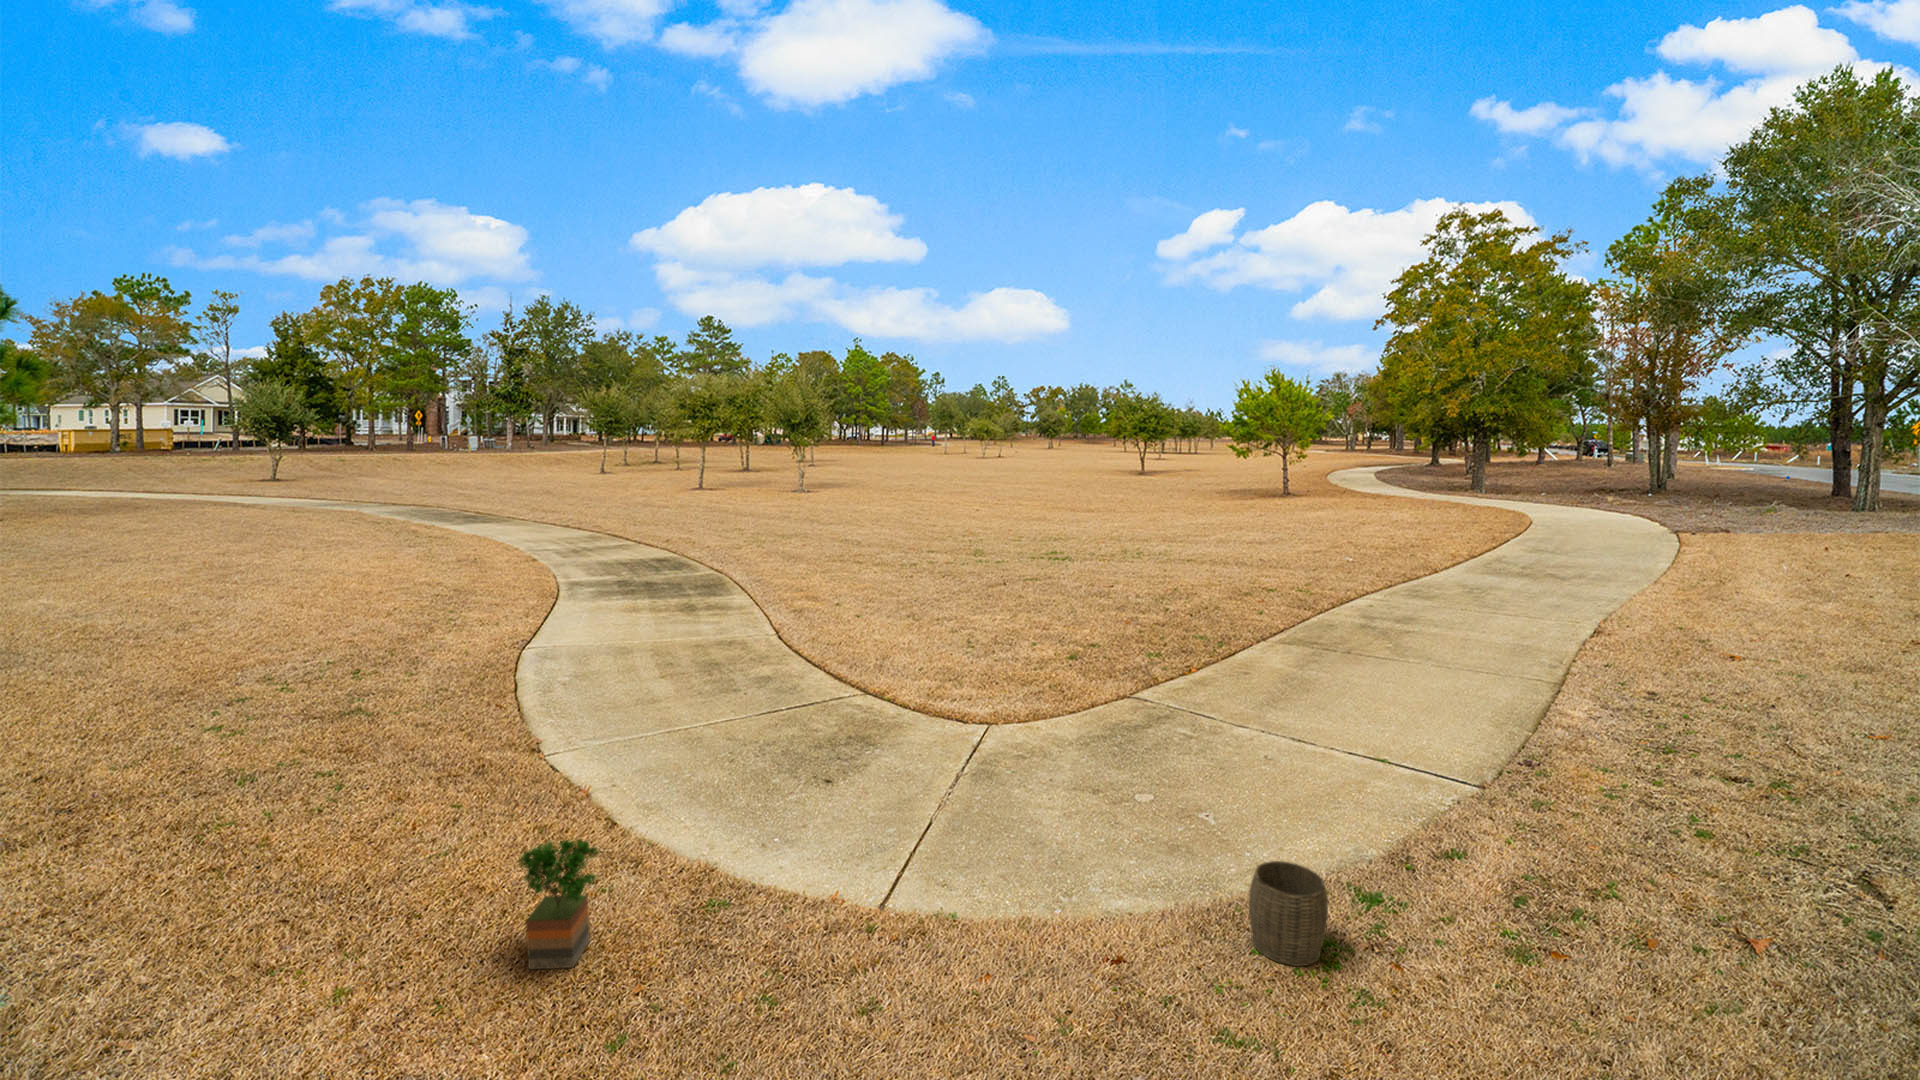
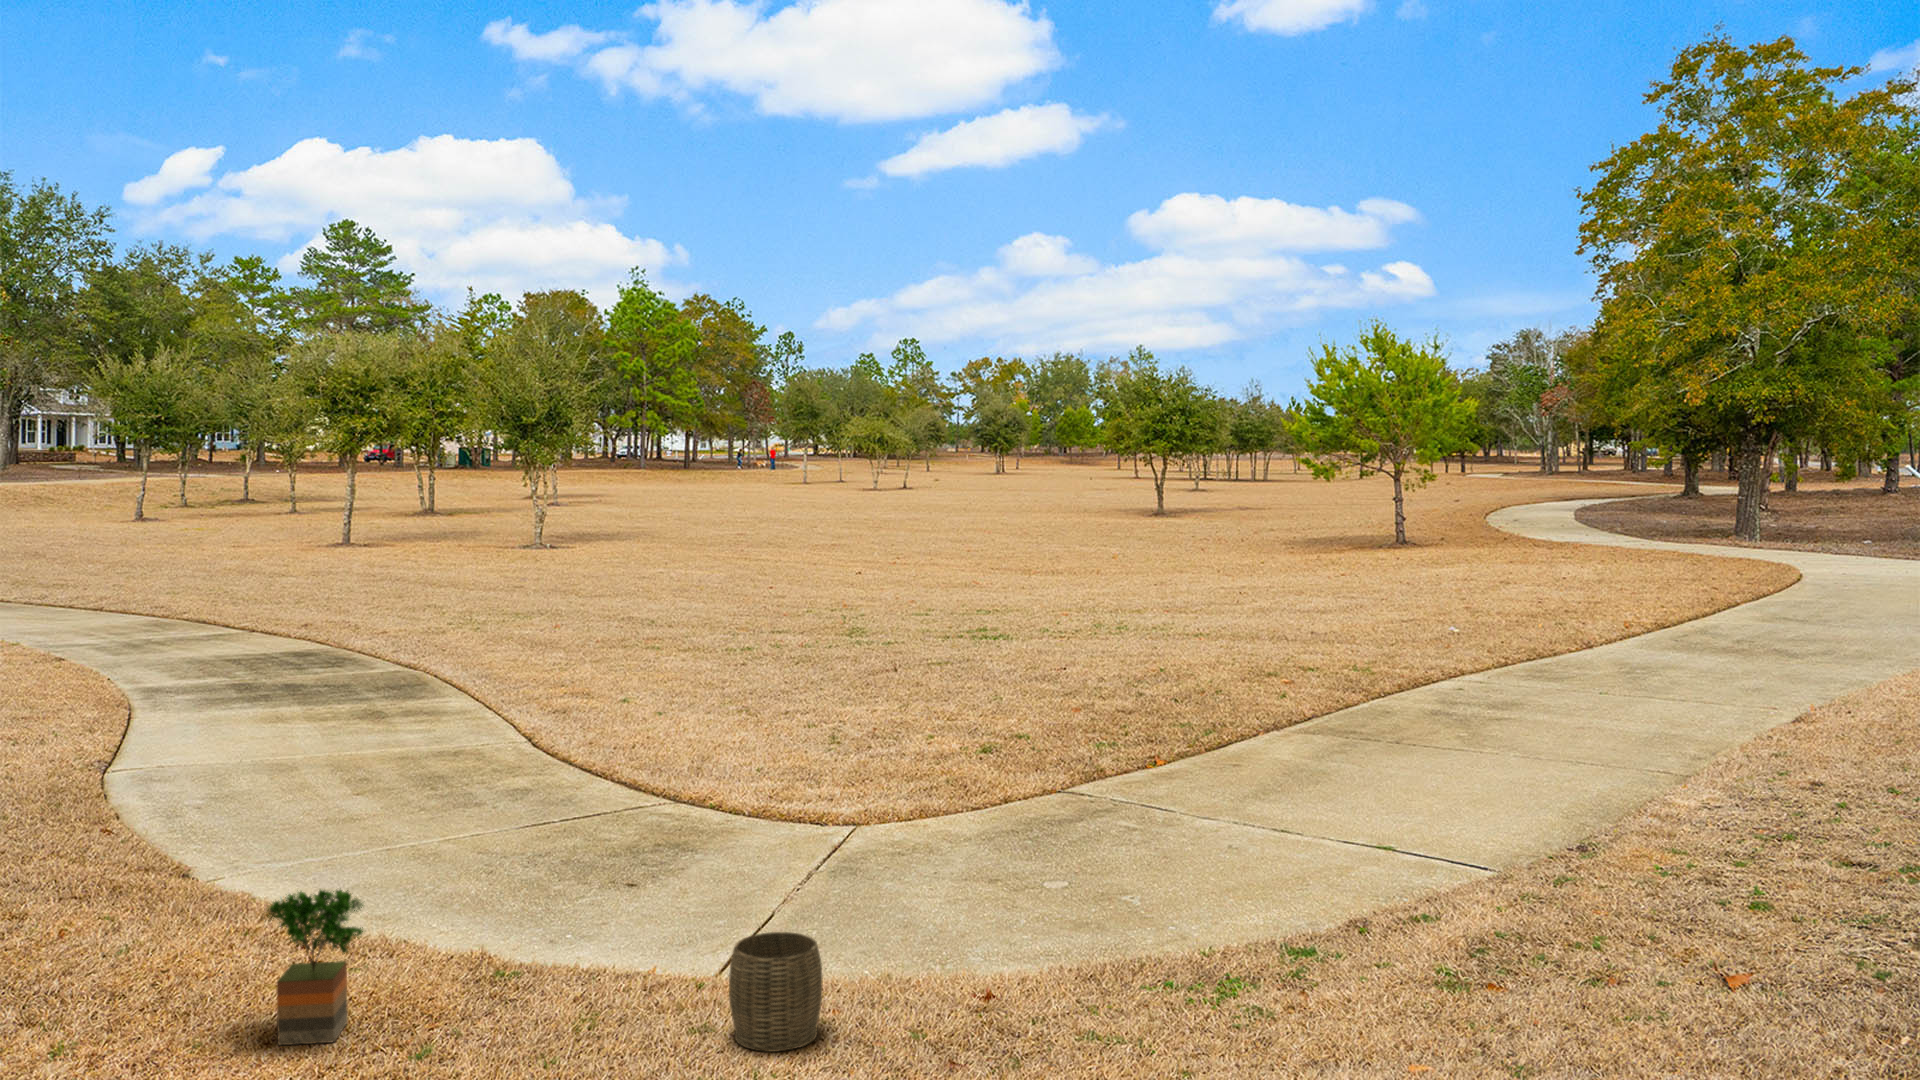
woven basket: present [1249,861,1328,966] -> present [729,932,823,1052]

